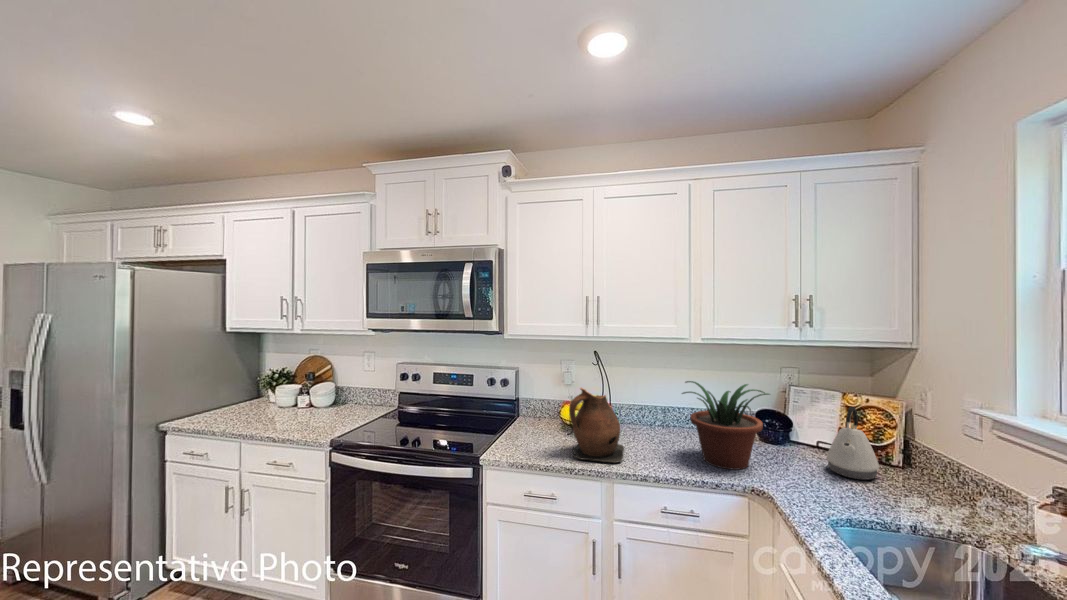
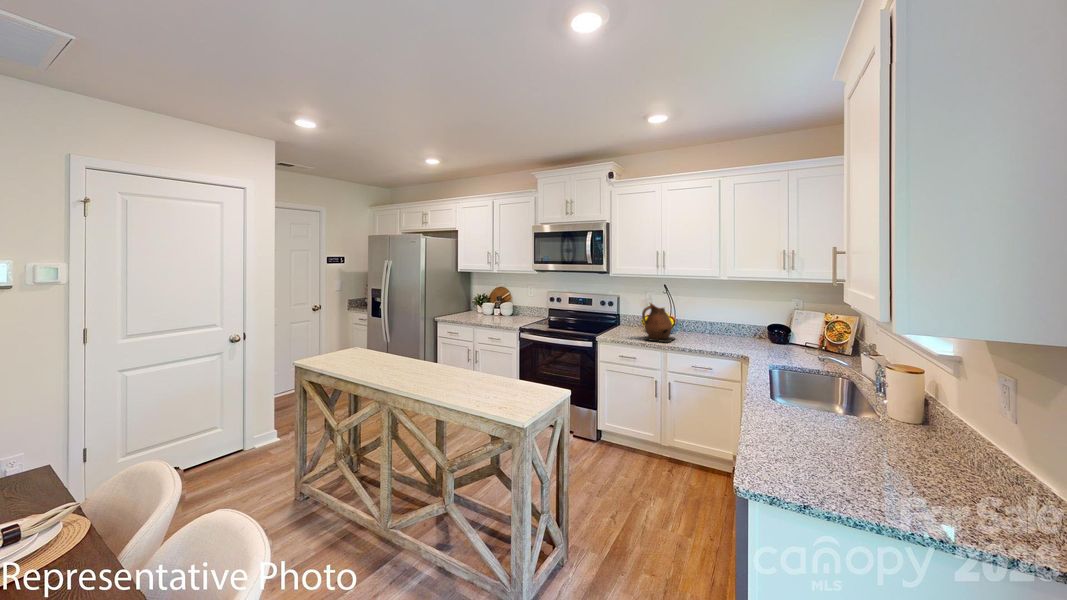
potted plant: present [682,381,769,470] -> none [710,302,762,349]
kettle: present [826,407,879,480] -> none [795,317,825,357]

